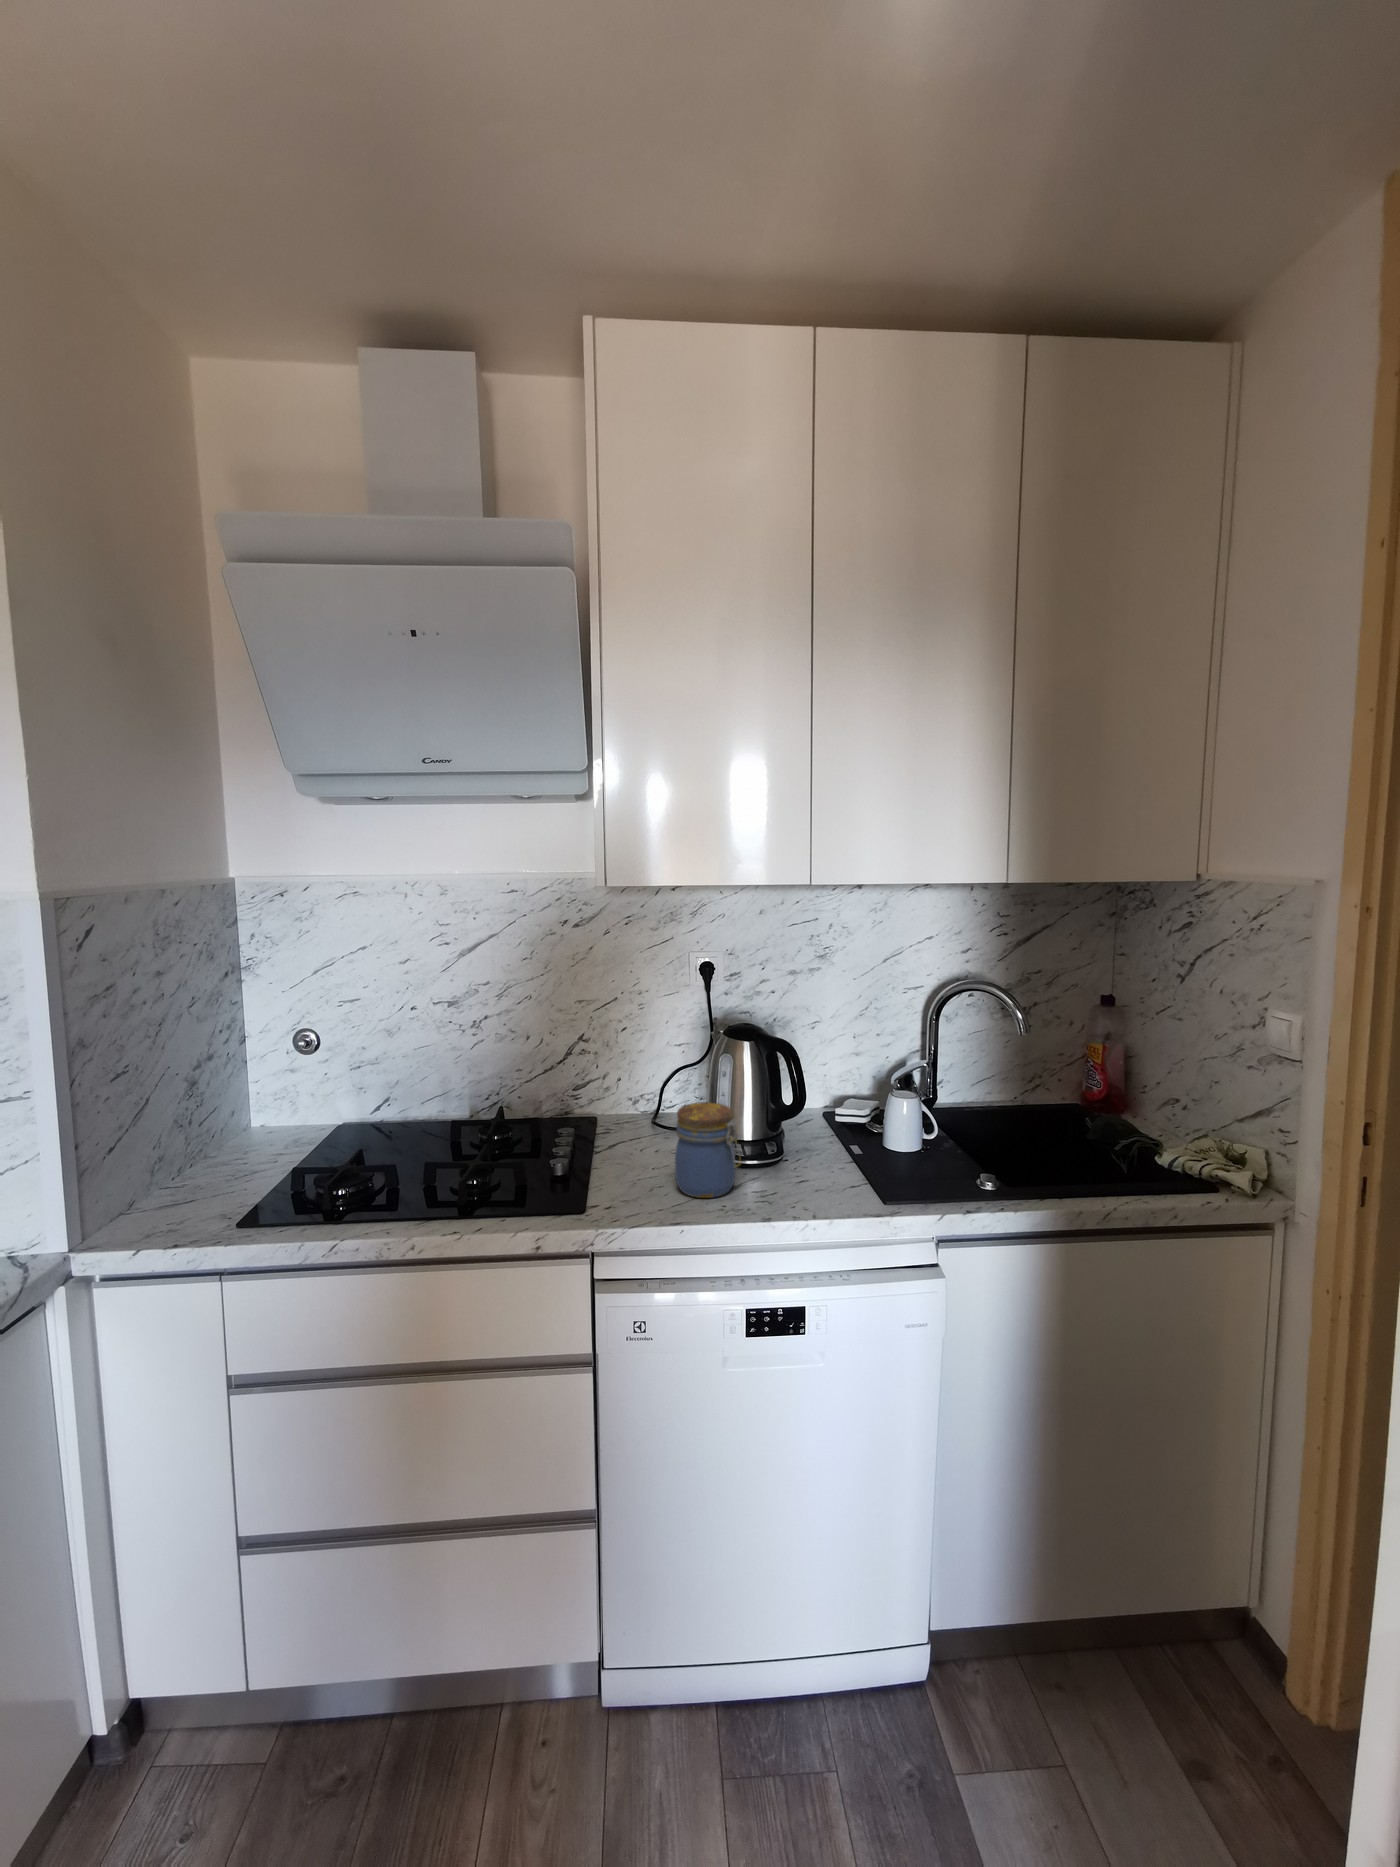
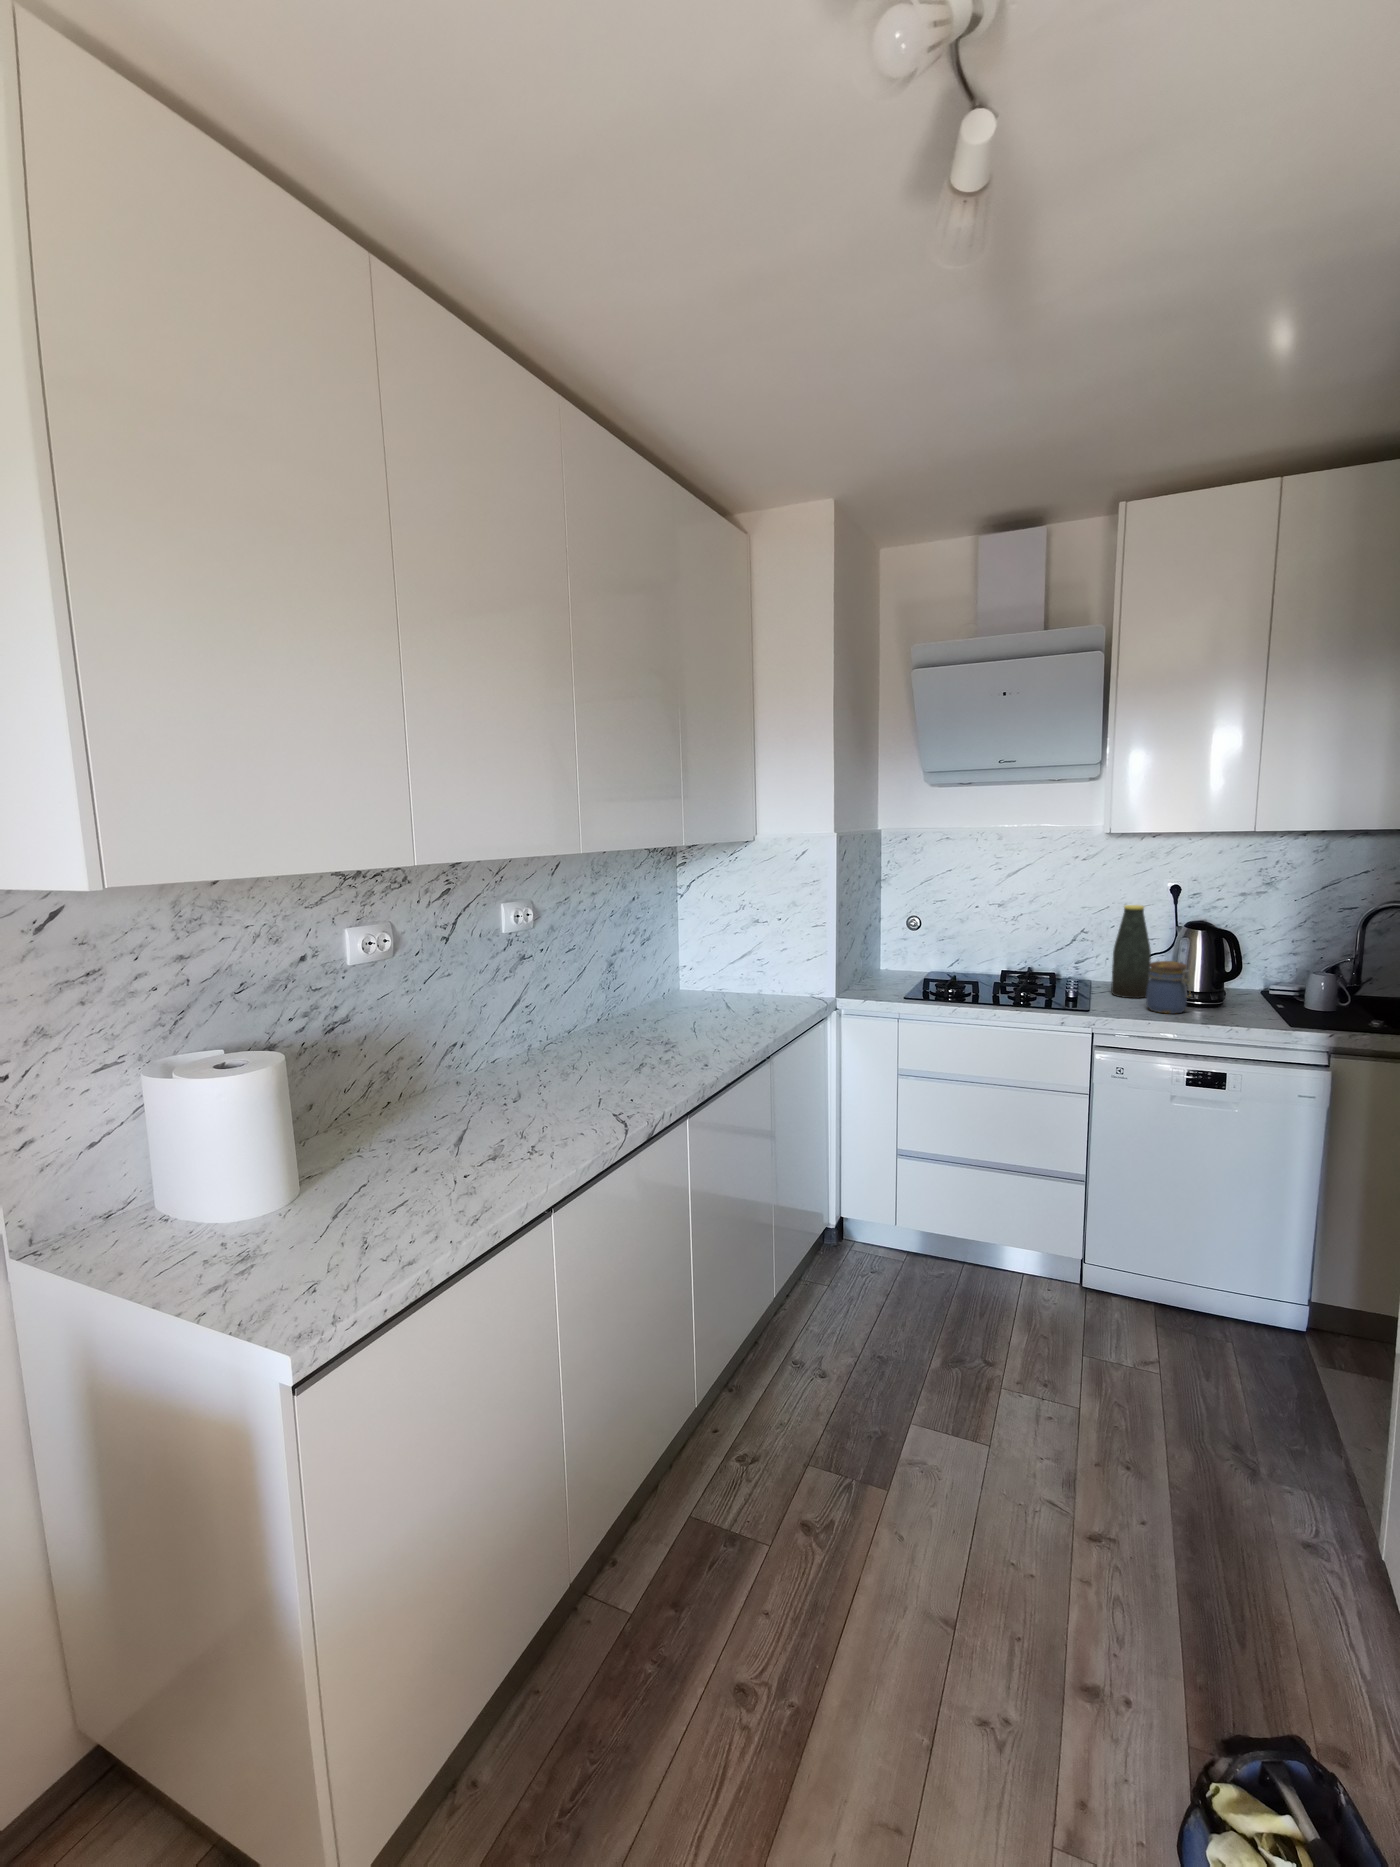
bottle: none [623,1002,679,1158] -> present [1111,905,1151,998]

